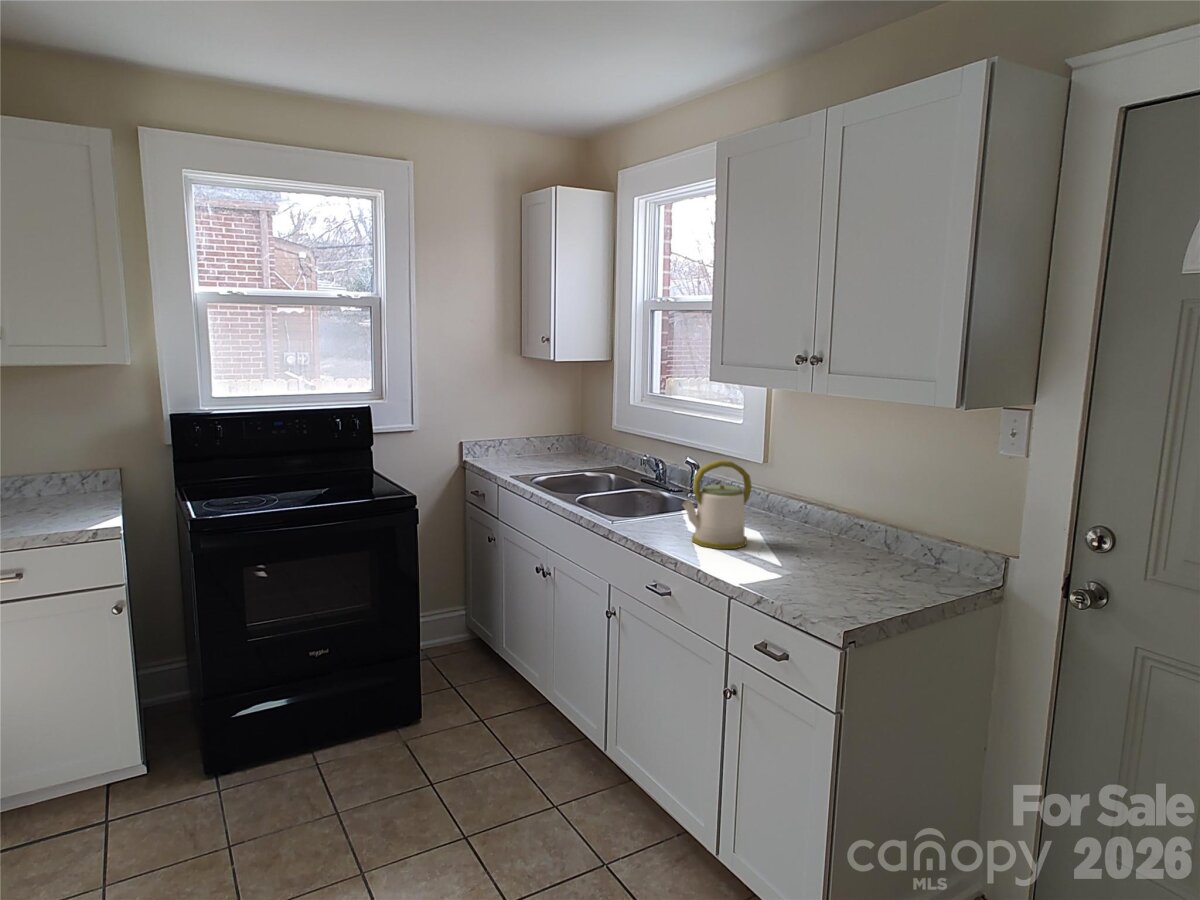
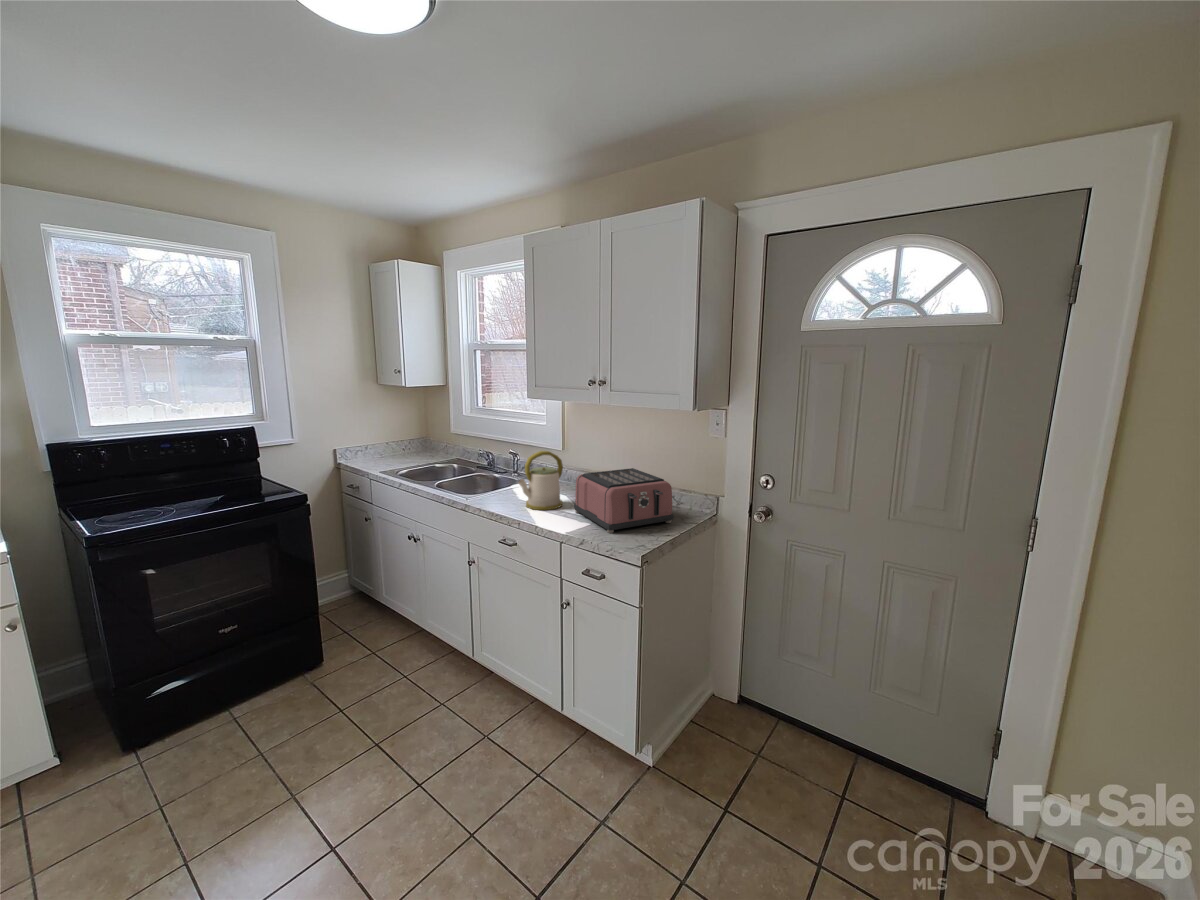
toaster: none [761,498,920,593] -> present [574,468,674,533]

